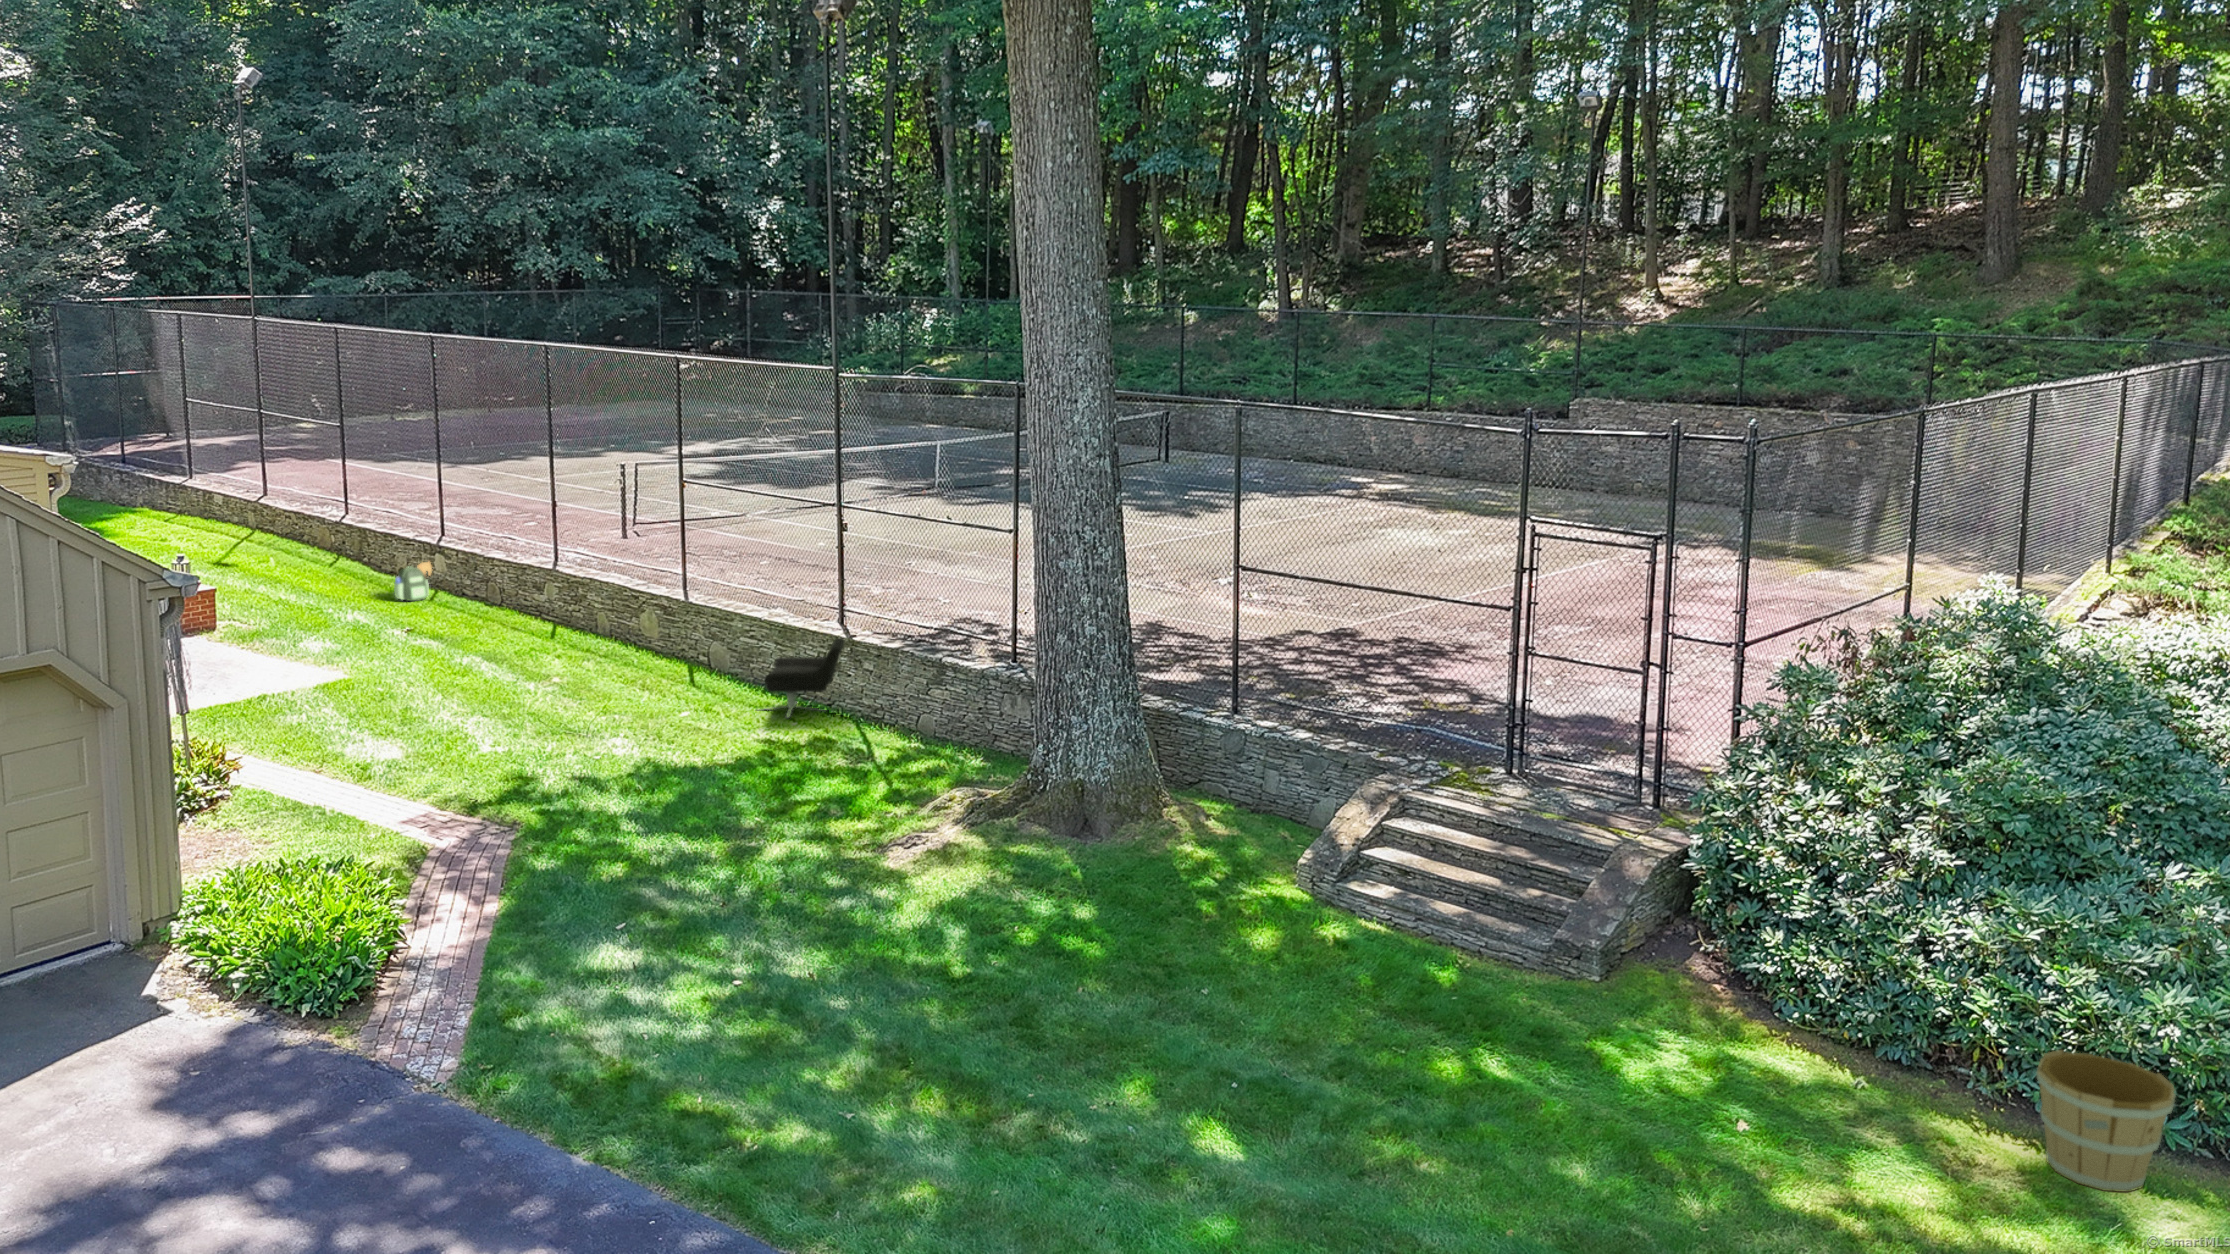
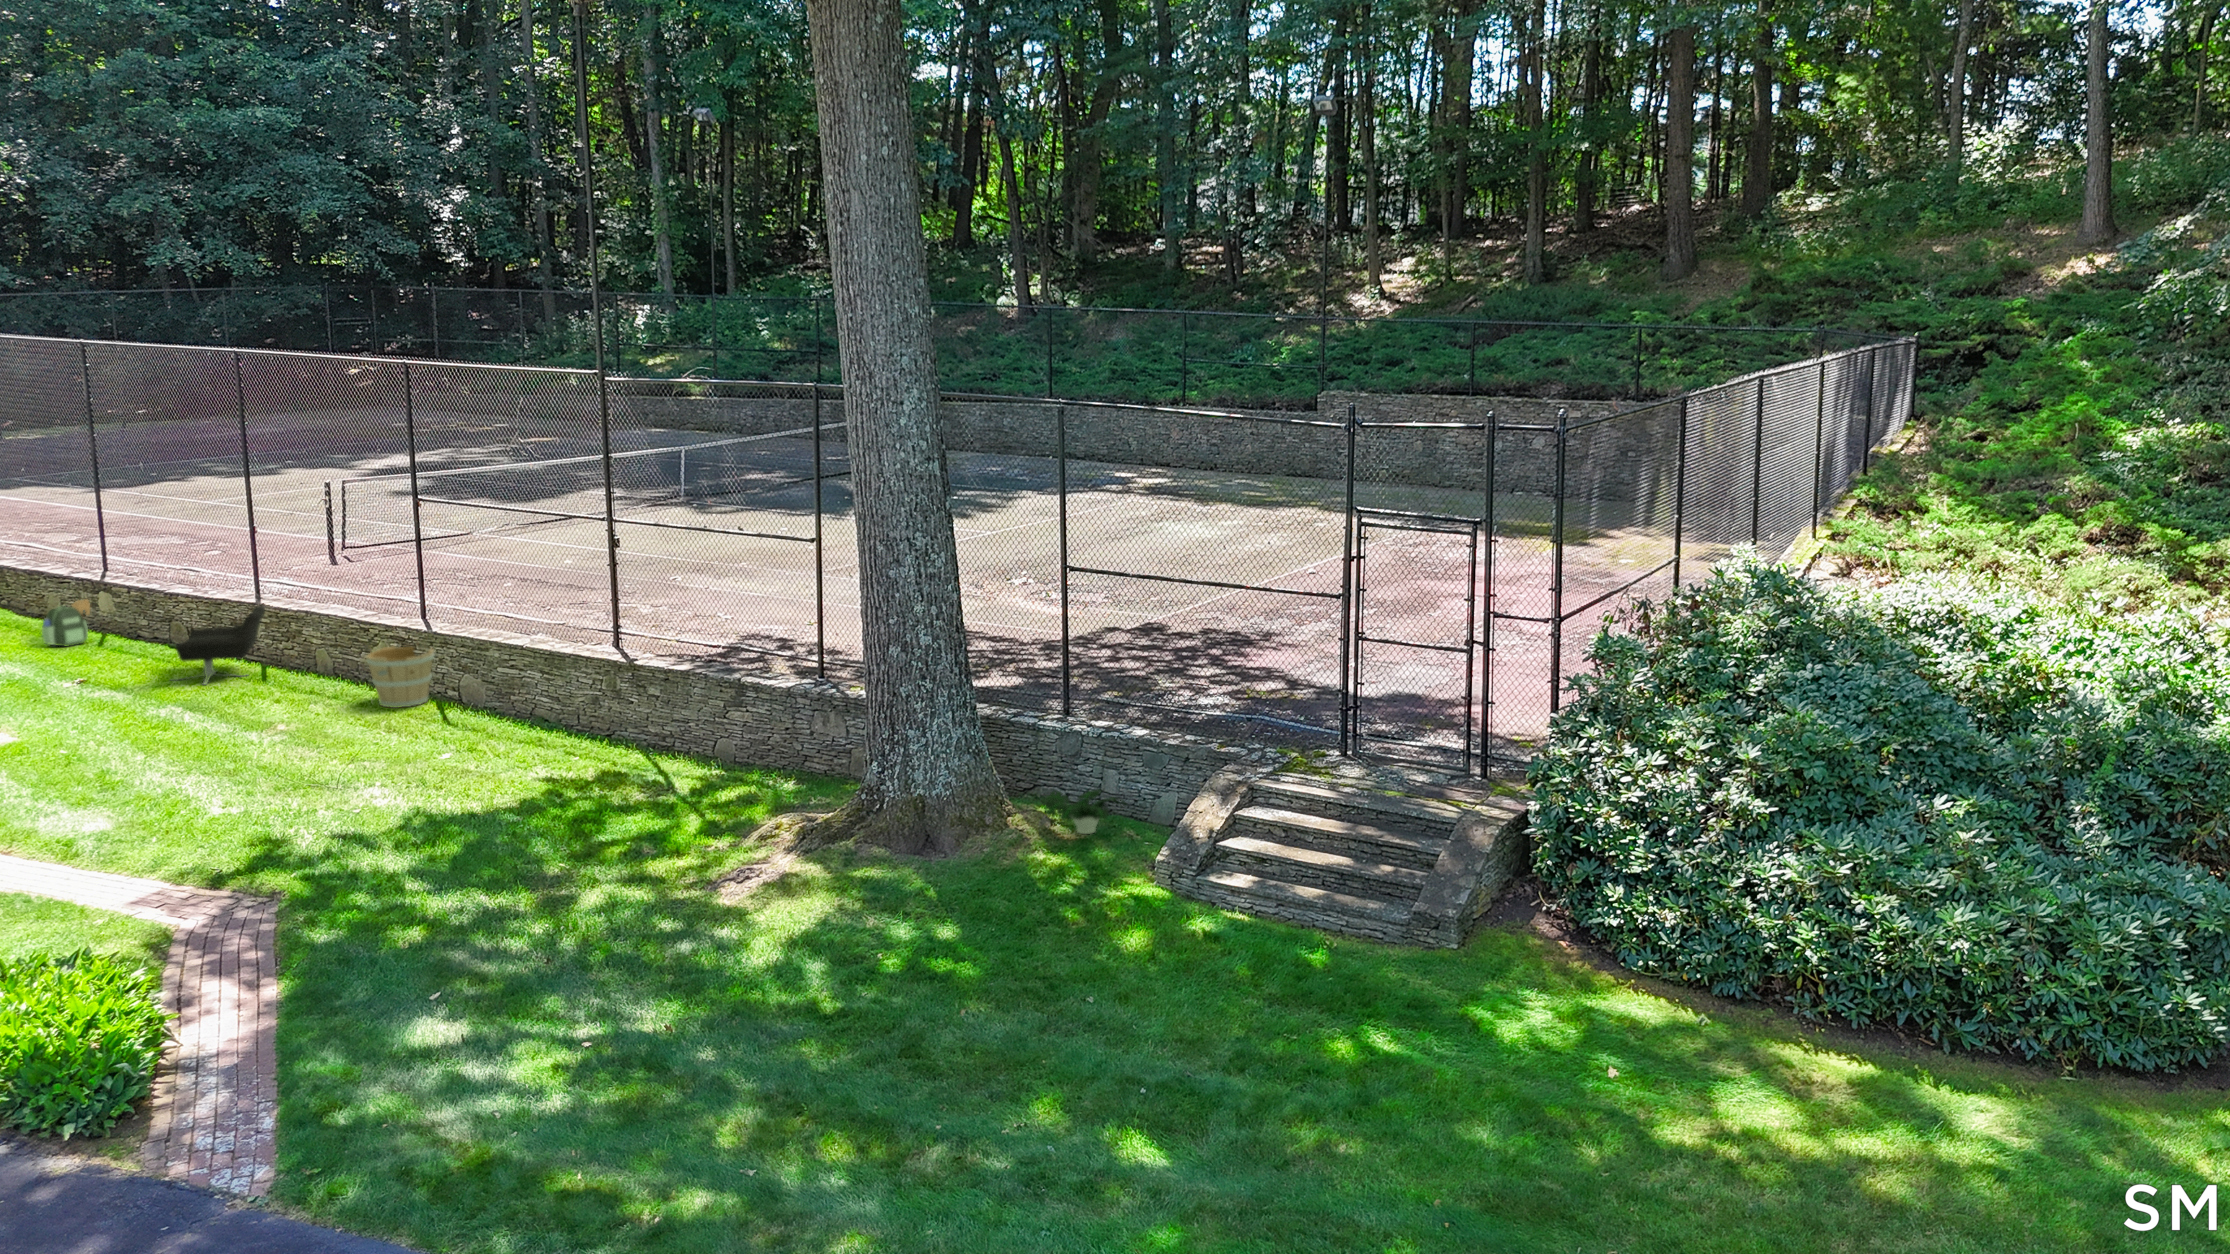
lounge chair: present [765,638,845,718] -> present [176,605,265,685]
potted plant: none [1198,785,1282,831] -> present [1042,789,1127,834]
wooden bucket: present [2037,1050,2176,1192] -> present [366,646,434,708]

